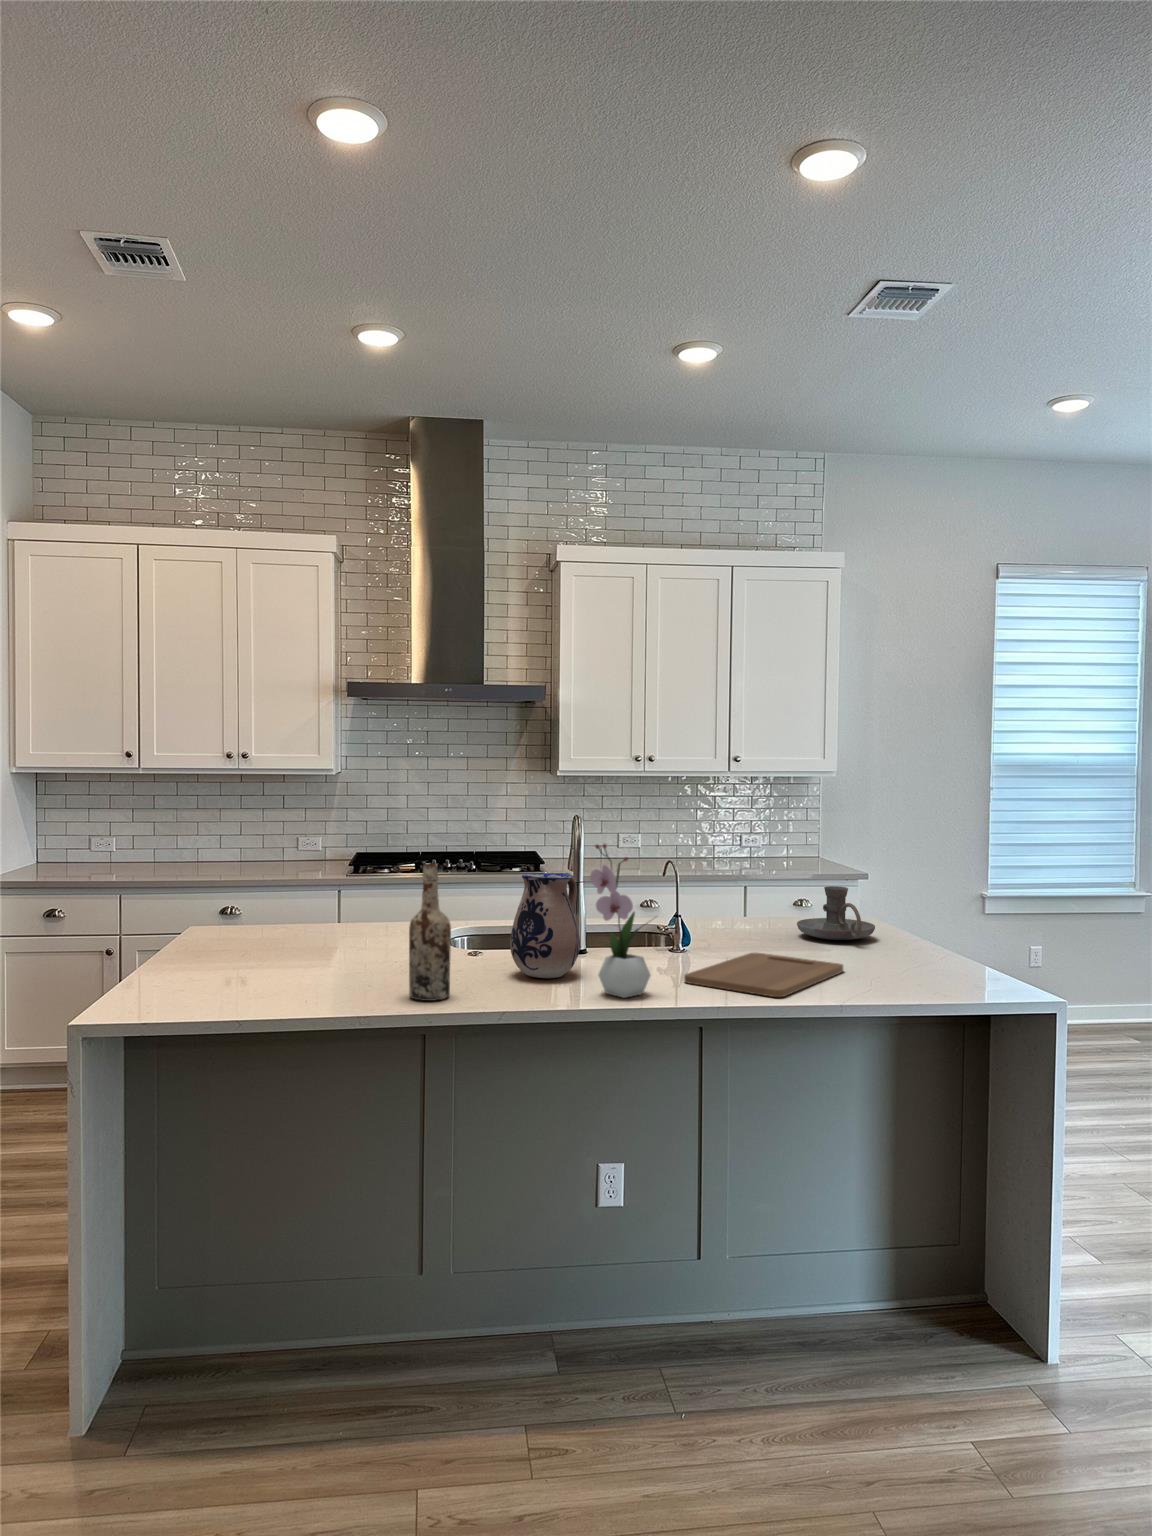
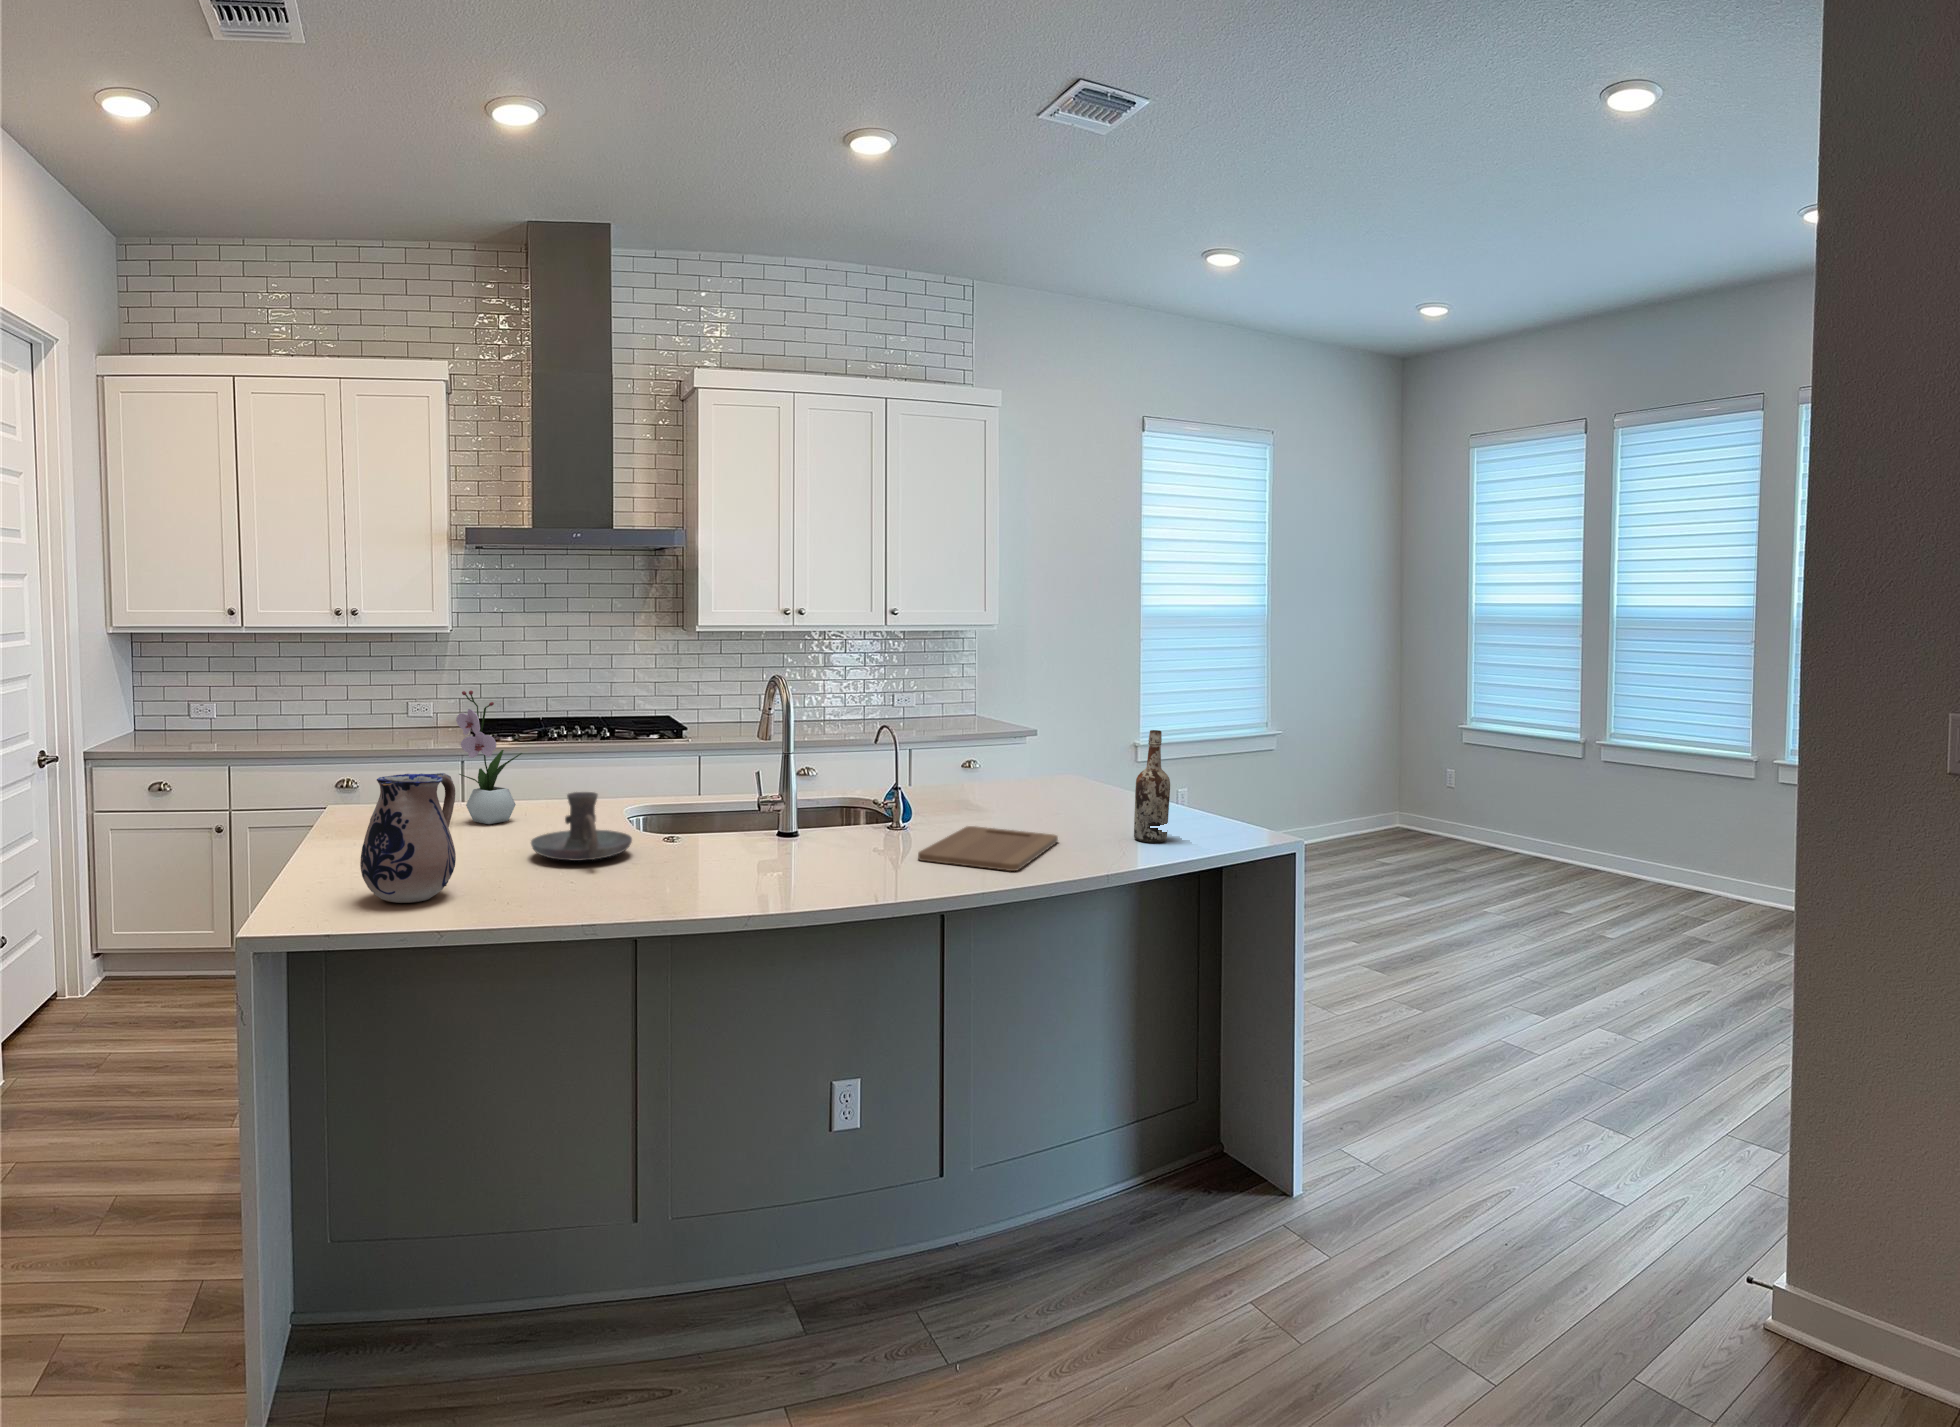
flower arrangement: present [590,844,650,998] -> present [456,691,522,824]
wine bottle: present [409,863,451,1001] -> present [1134,730,1170,843]
ceramic pitcher: present [510,873,580,978] -> present [360,773,456,903]
candle holder: present [797,886,875,940] -> present [531,792,632,861]

